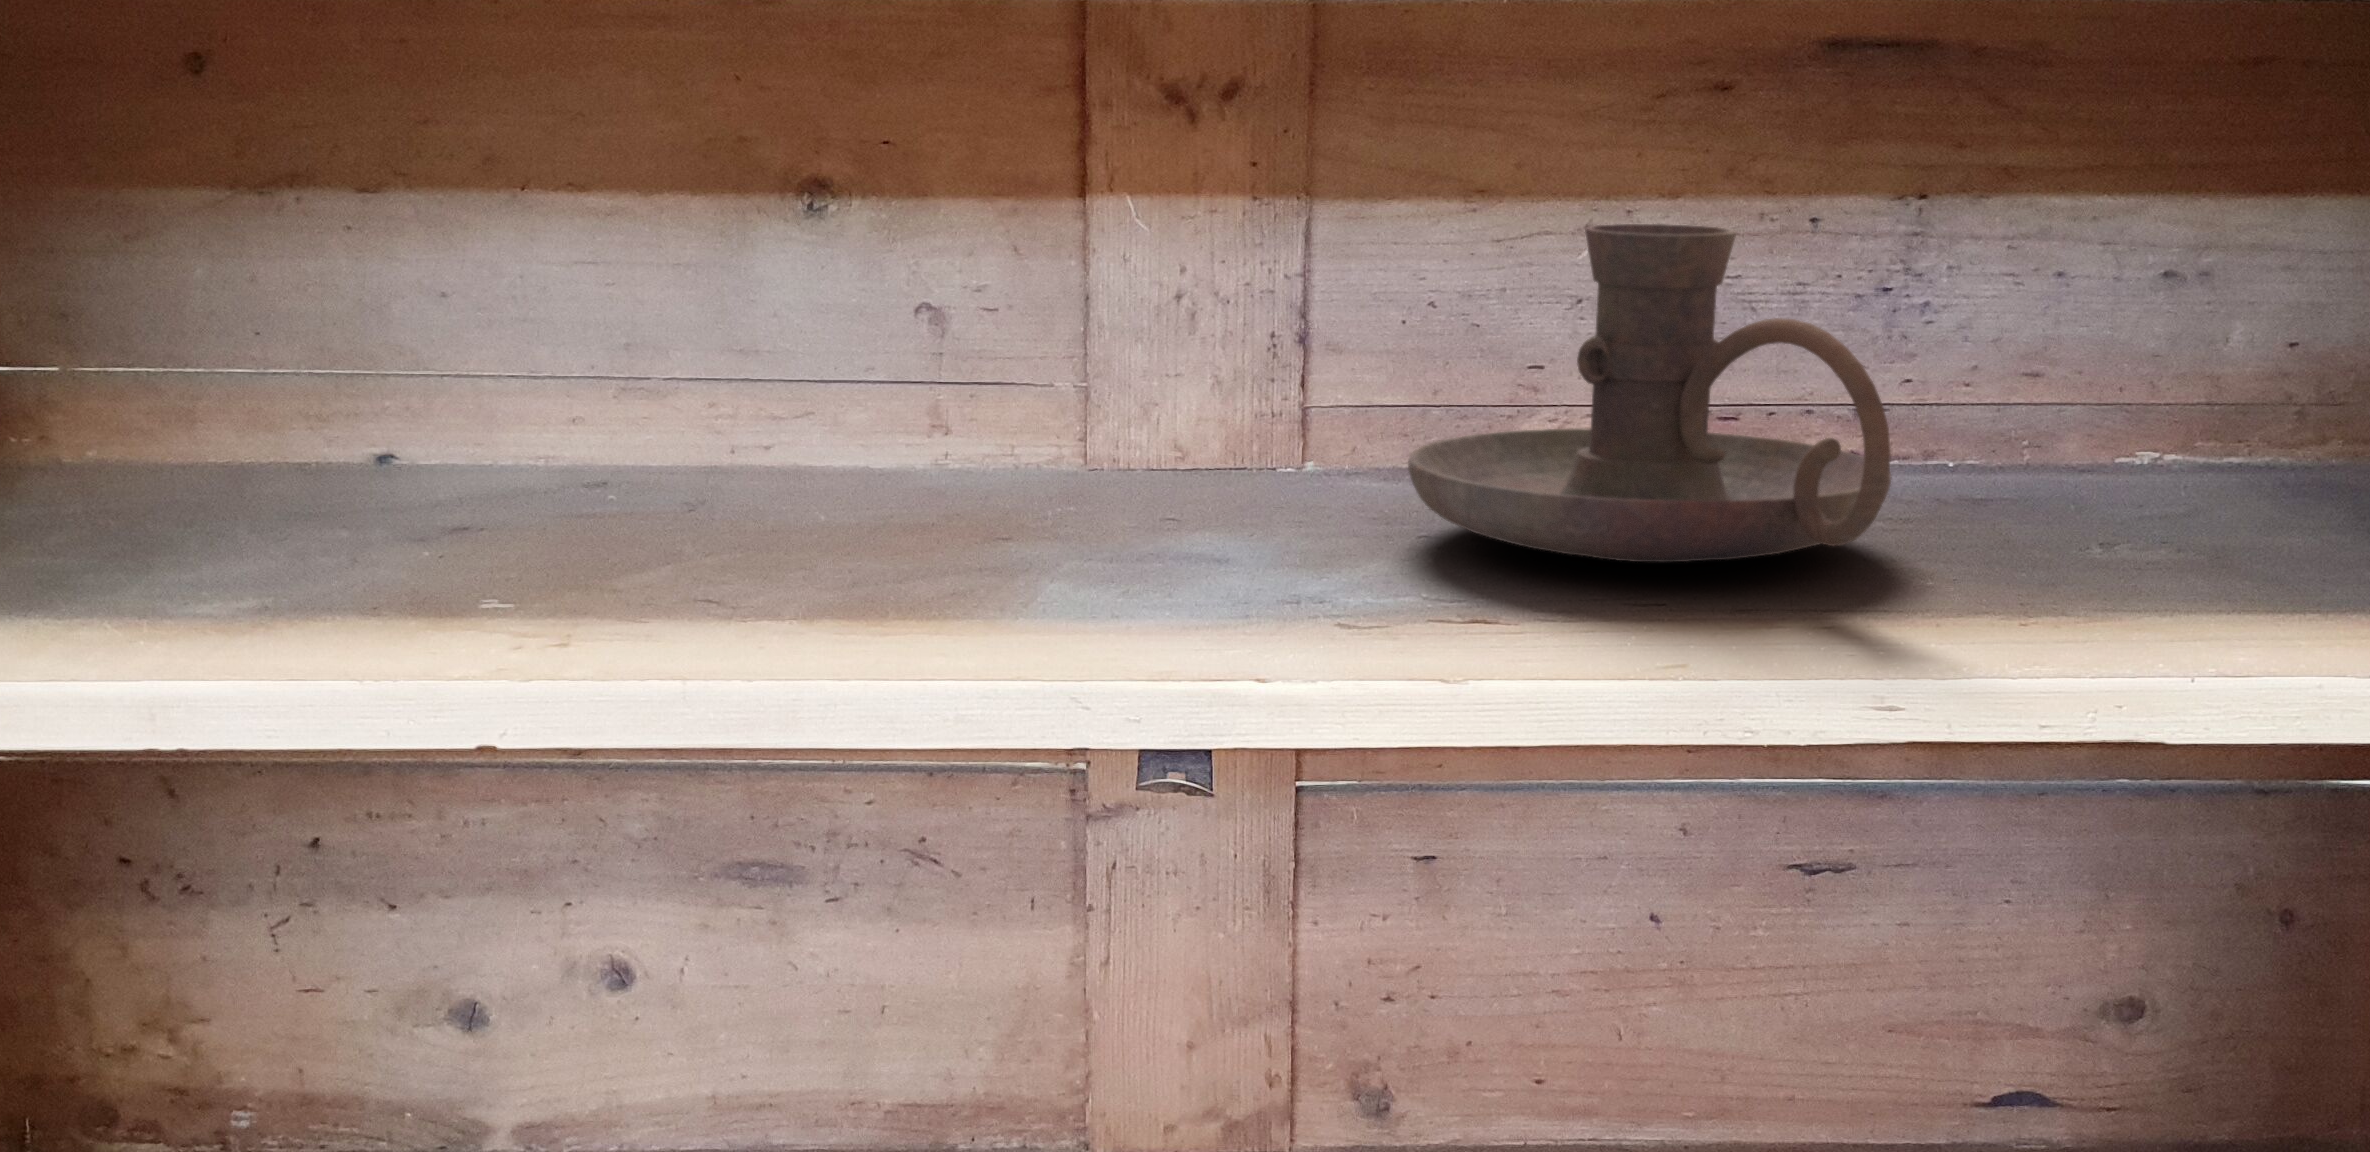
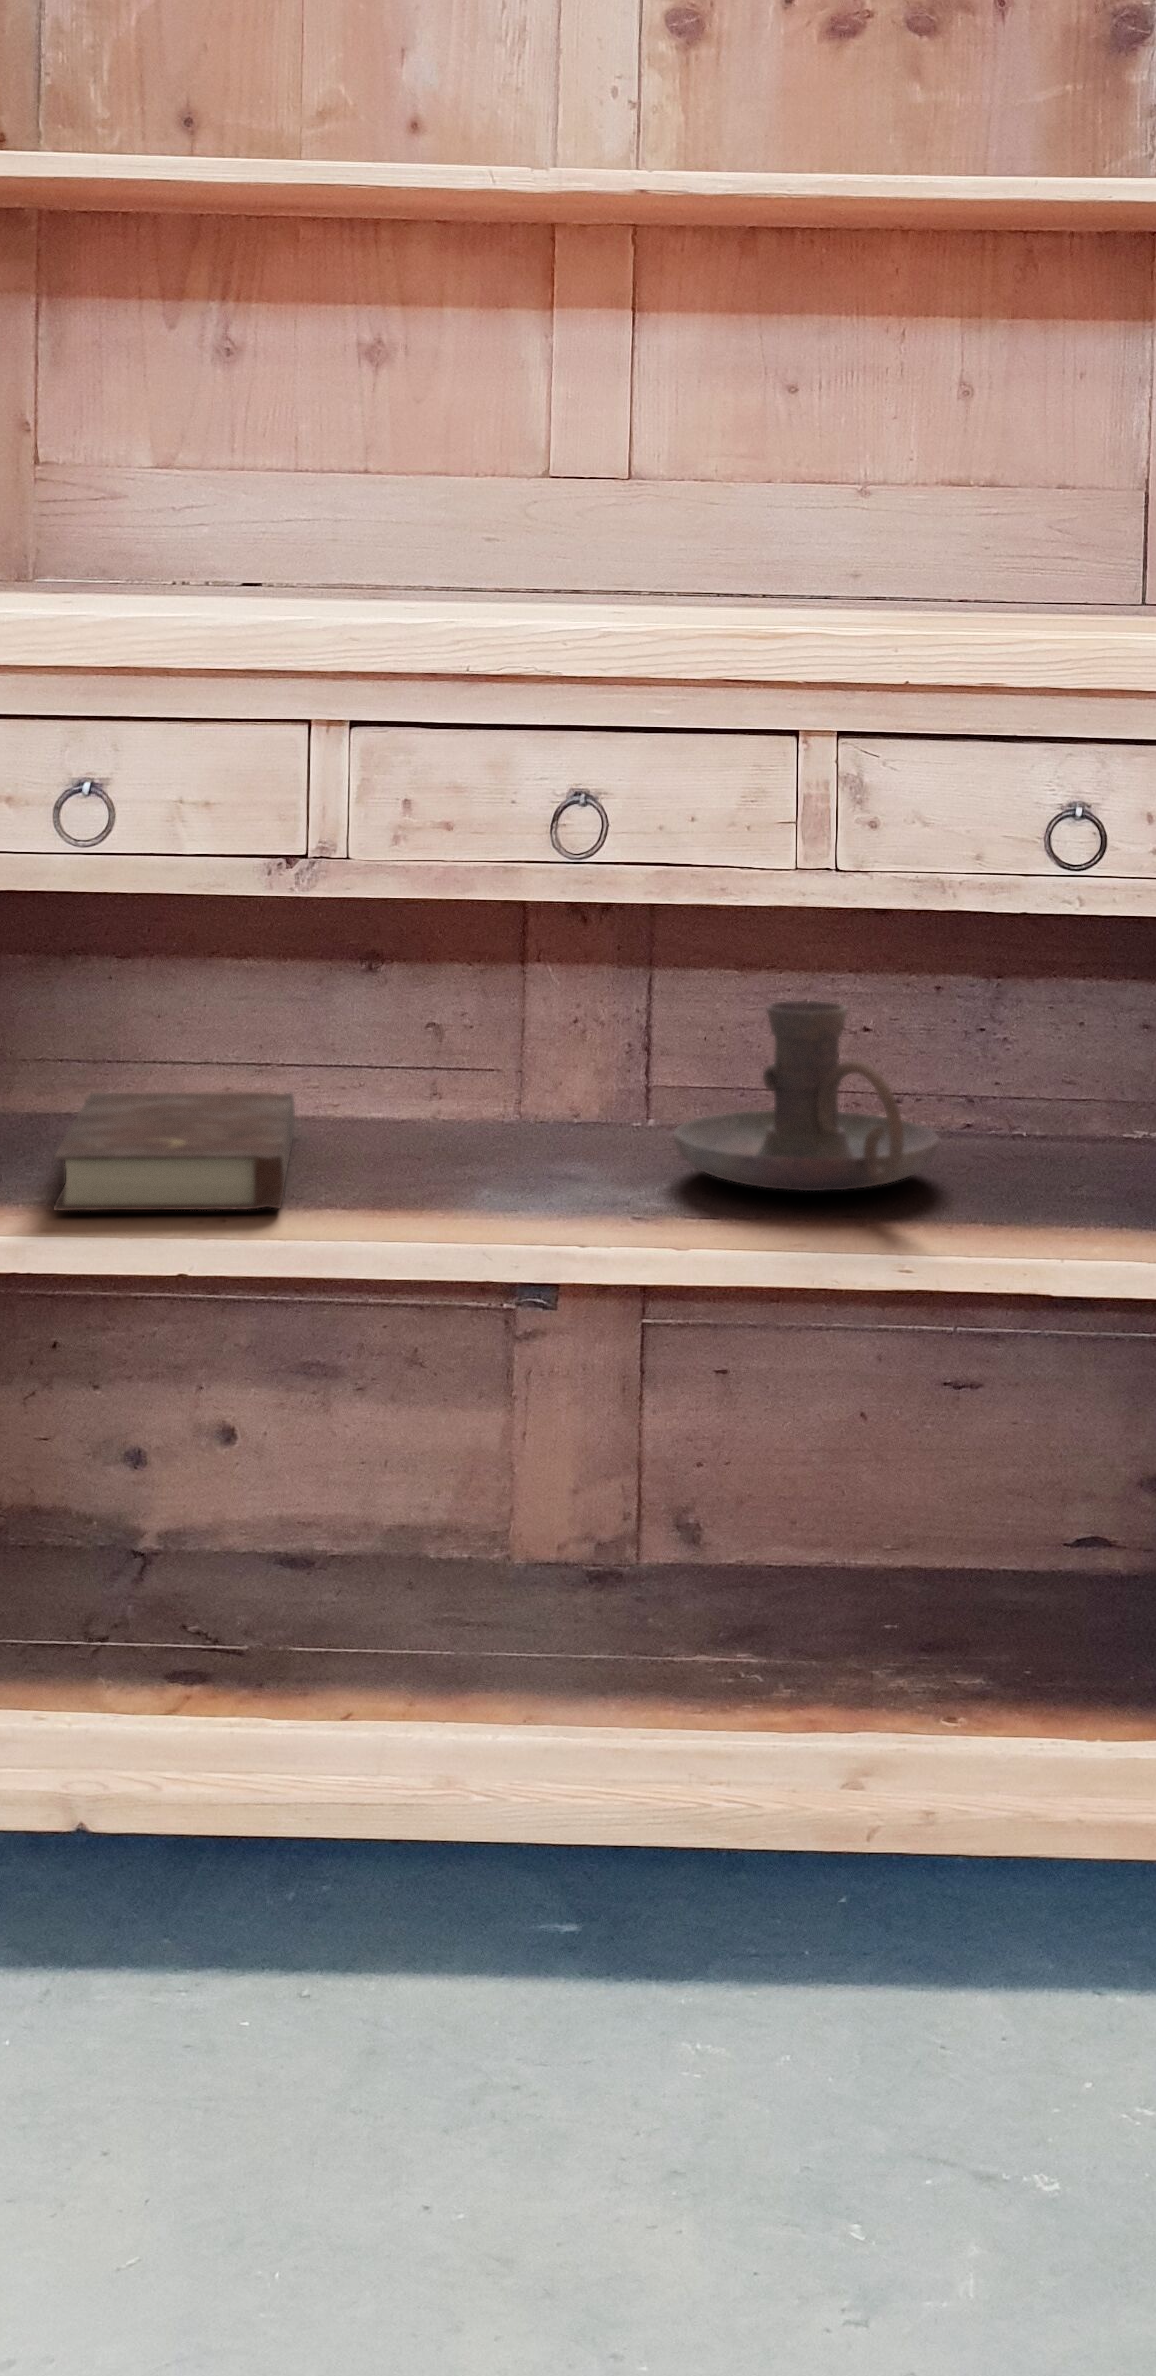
book: none [245,410,711,617] -> present [54,1092,295,1210]

